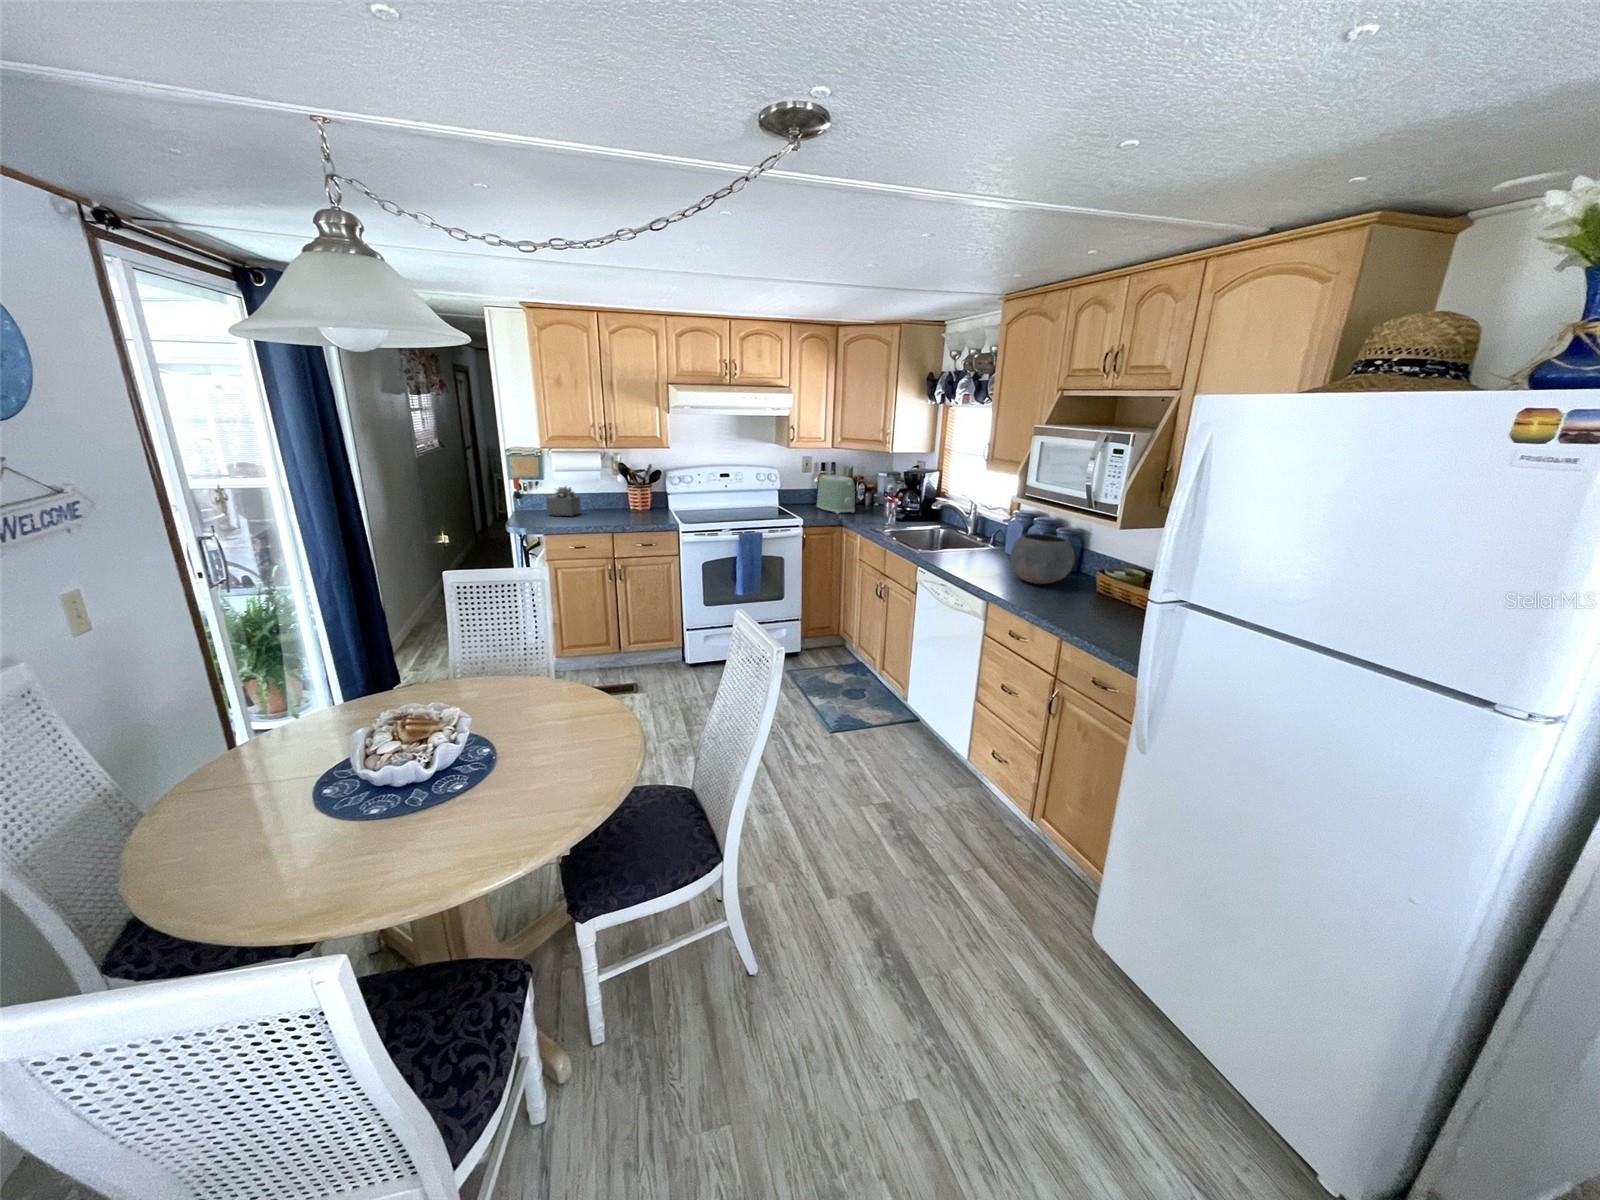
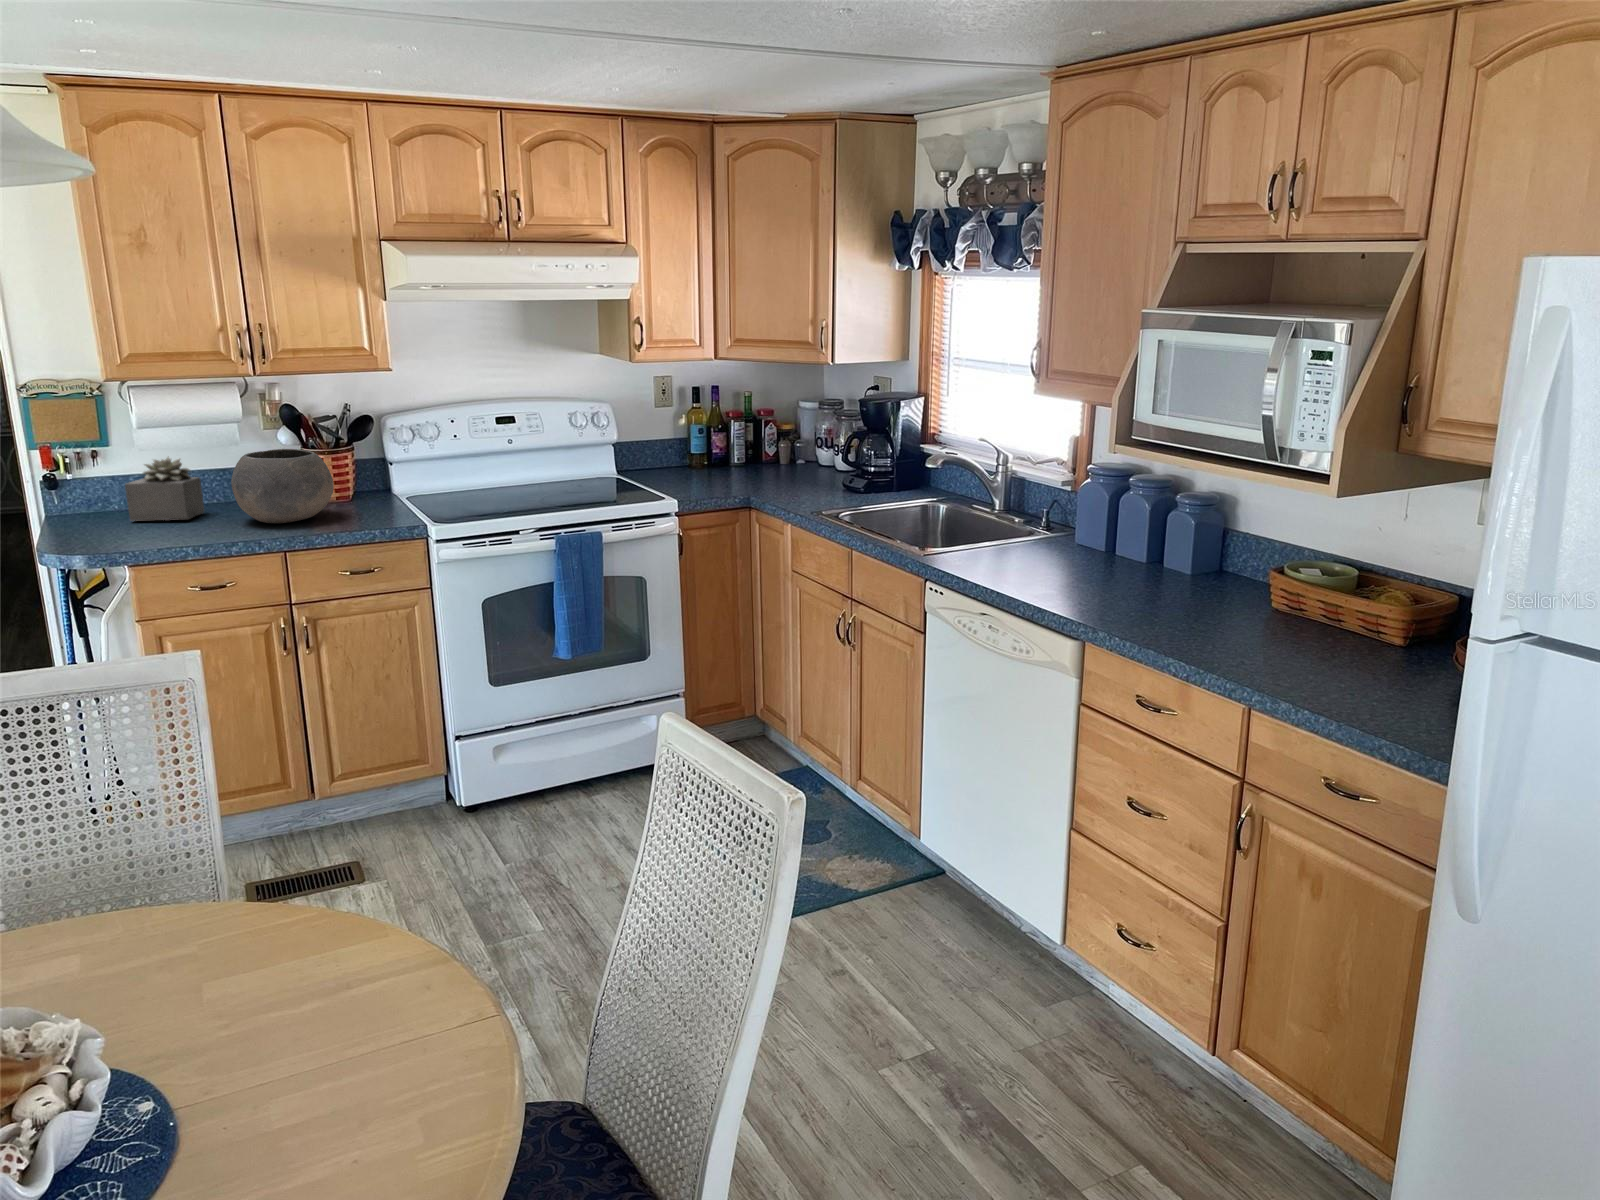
toaster: present [817,475,855,514] -> none [689,410,765,484]
bowl: present [1010,533,1074,584] -> present [231,449,334,523]

